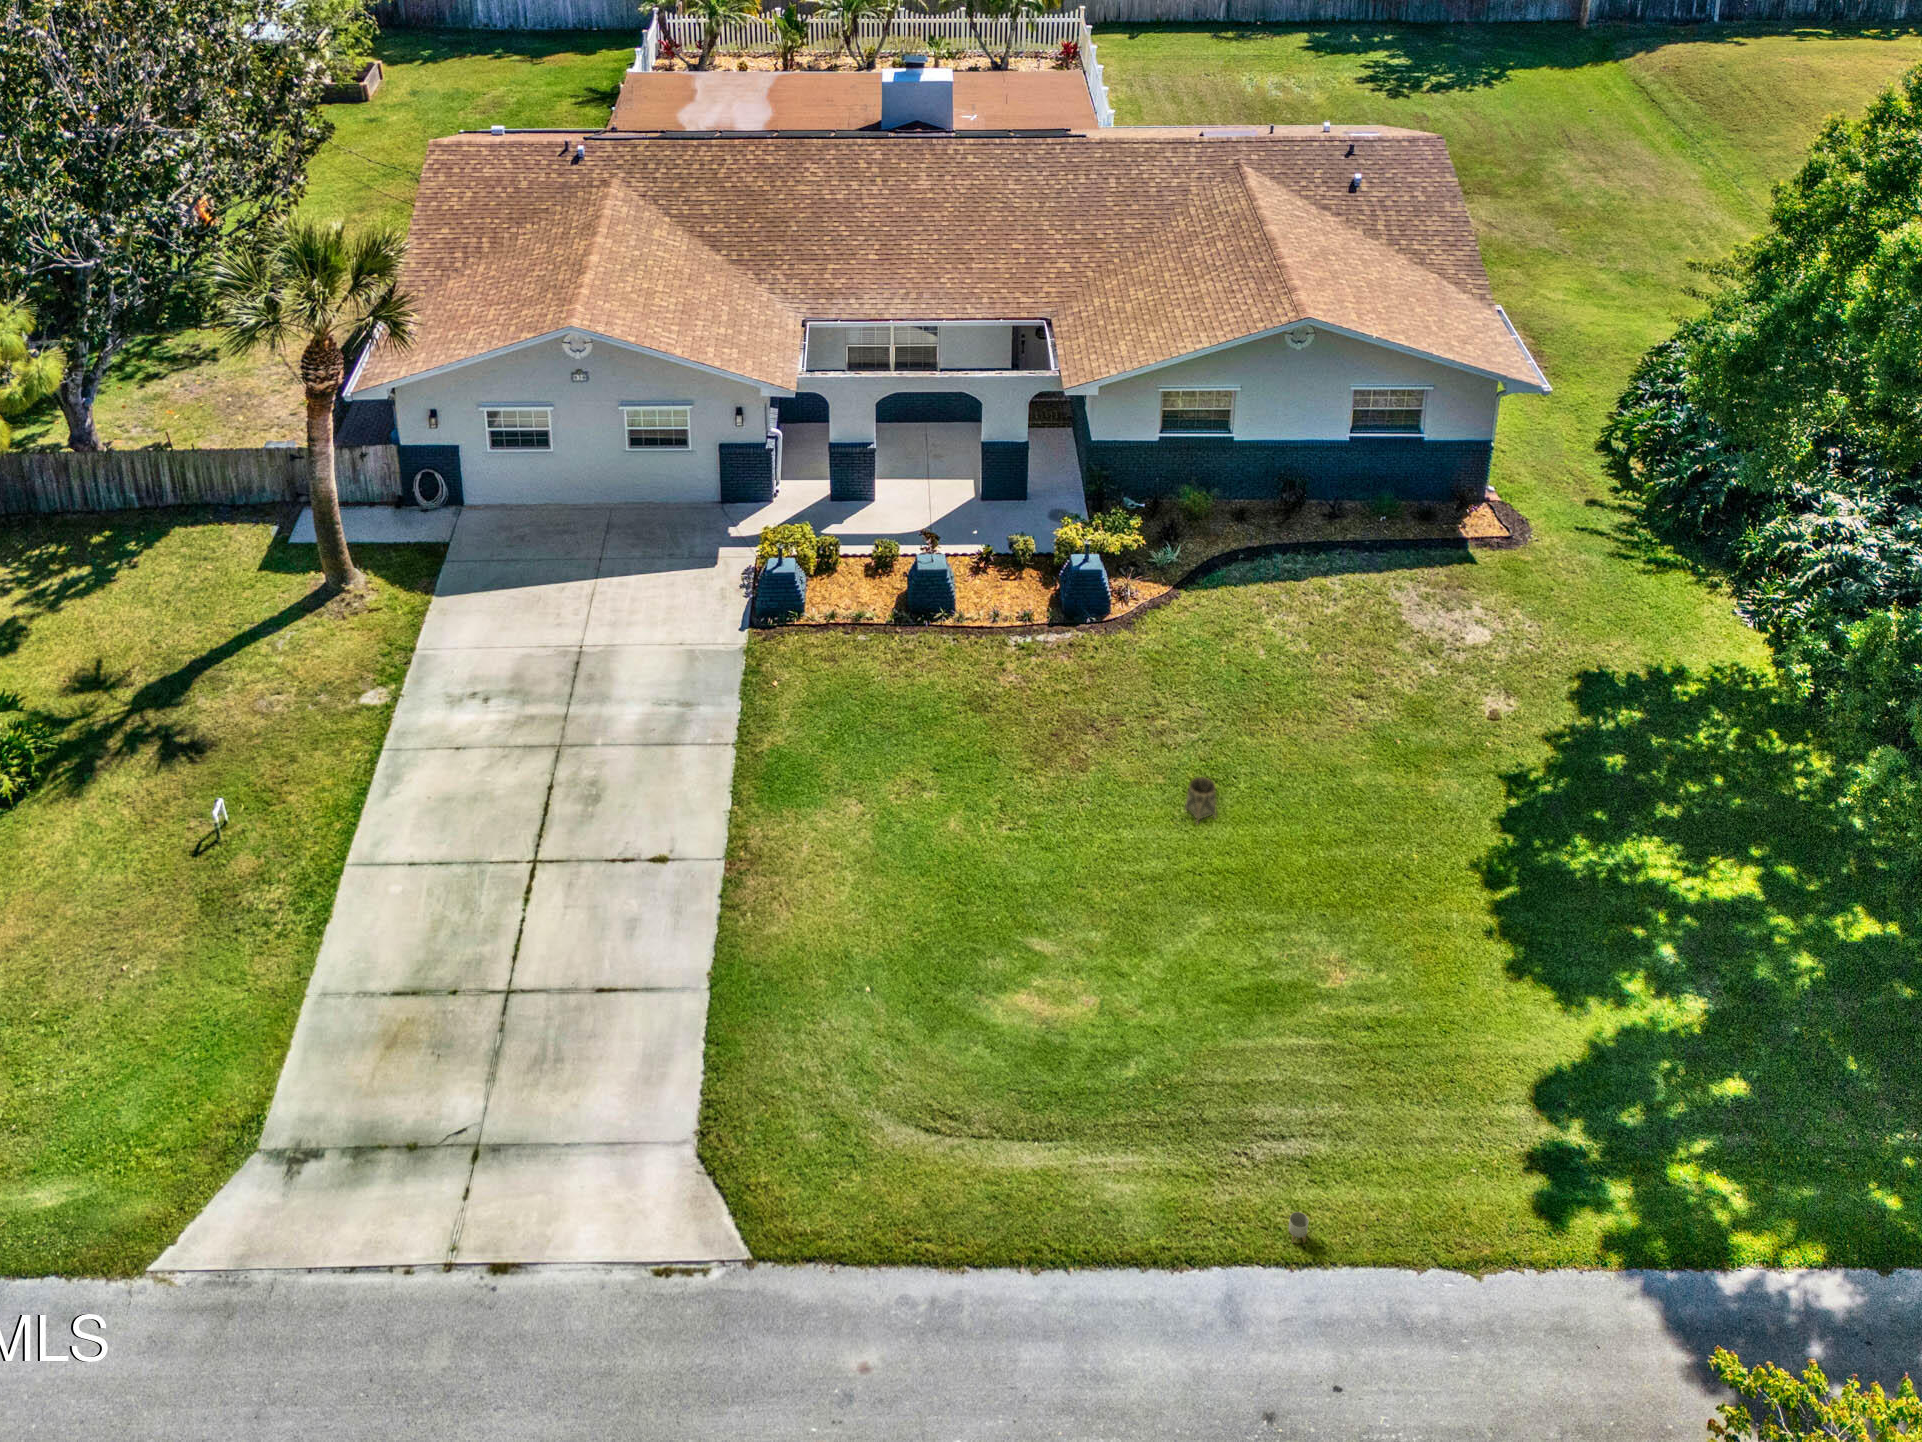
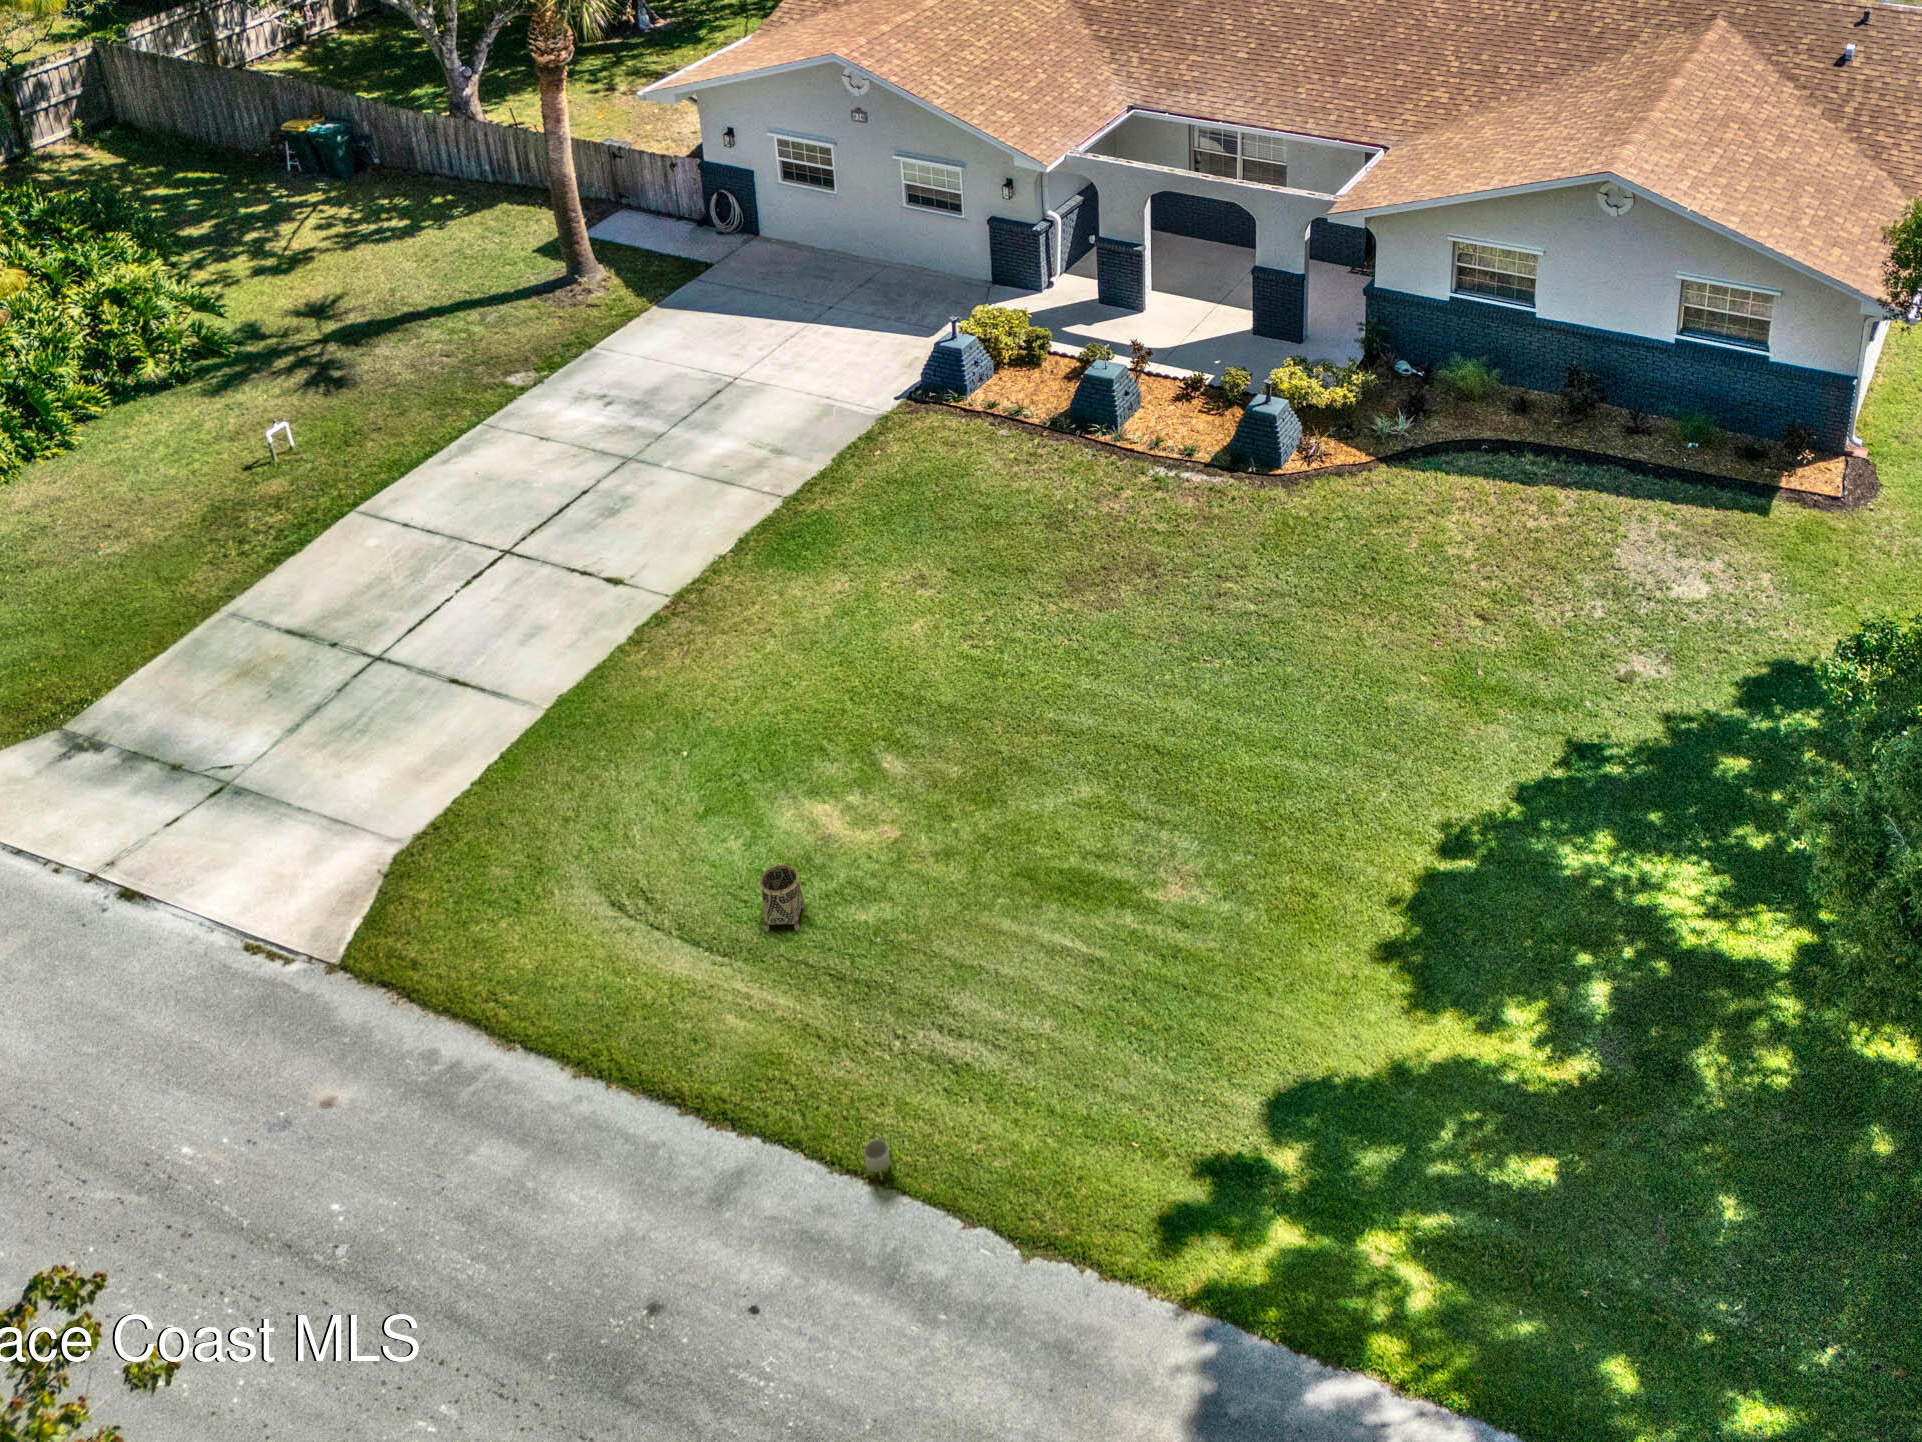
basket: present [1185,777,1217,824] -> present [760,865,805,932]

